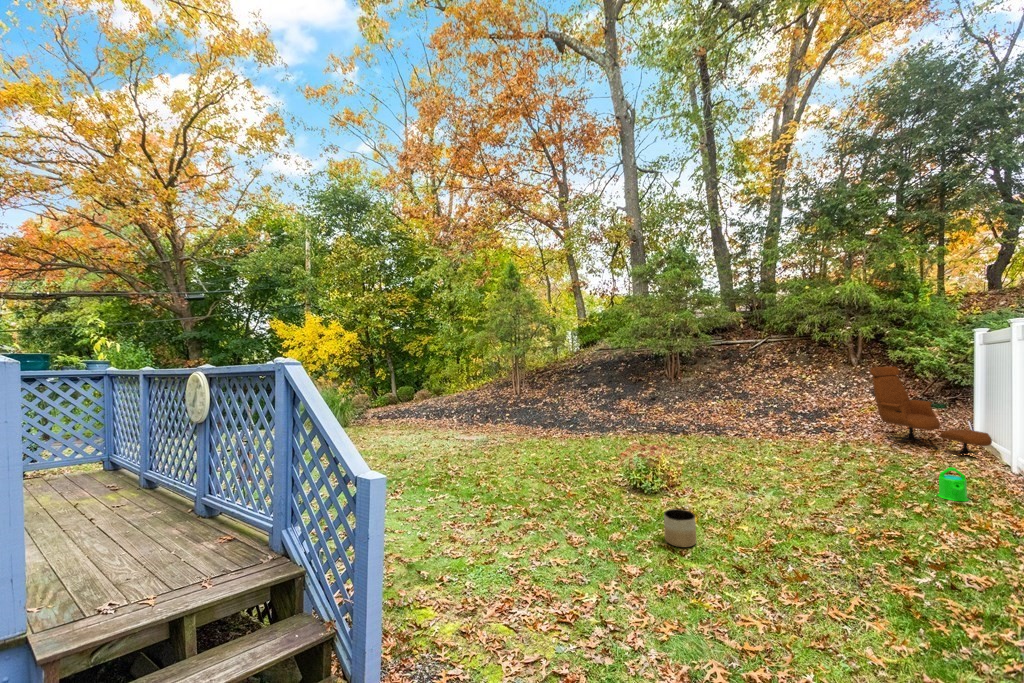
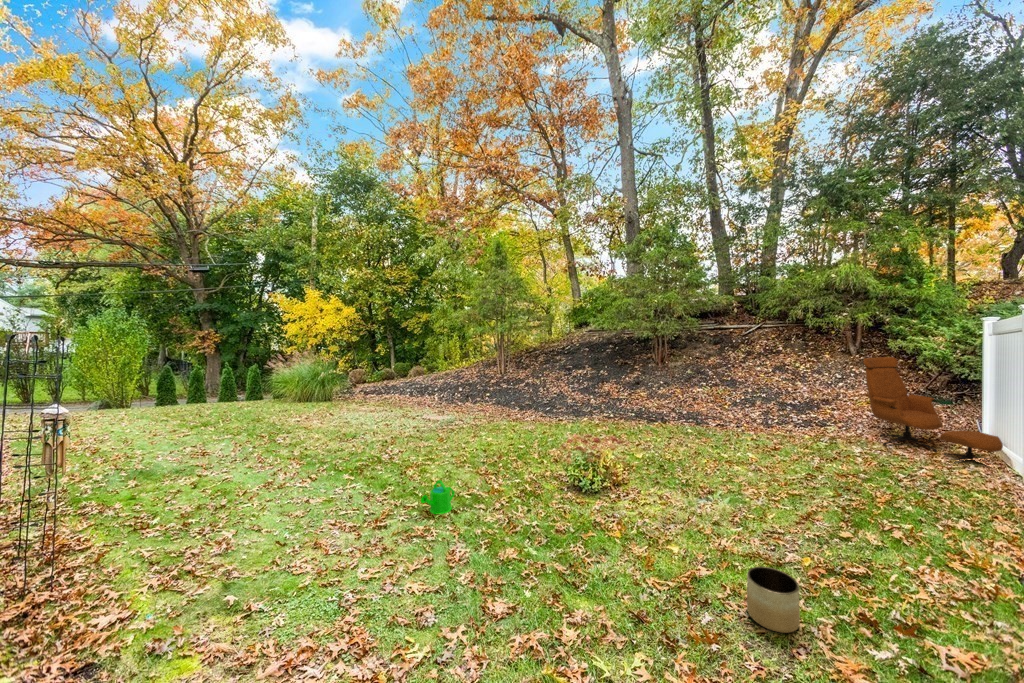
watering can: present [938,467,969,501] -> present [421,480,455,515]
planter: present [664,509,696,547] -> present [747,567,800,633]

